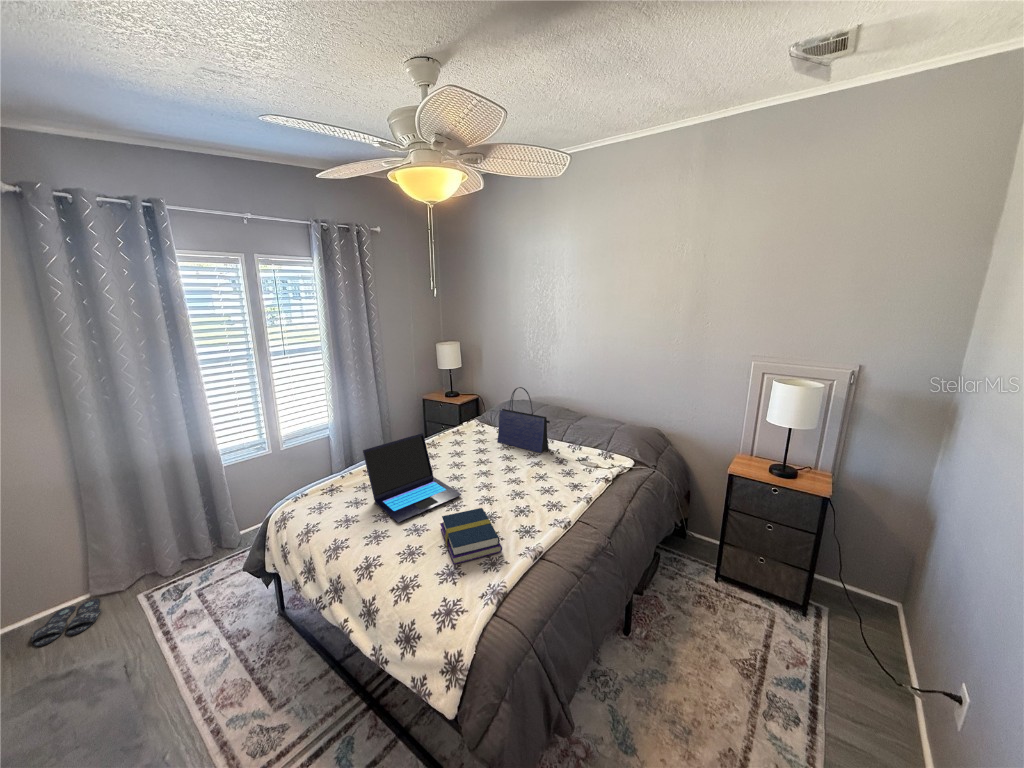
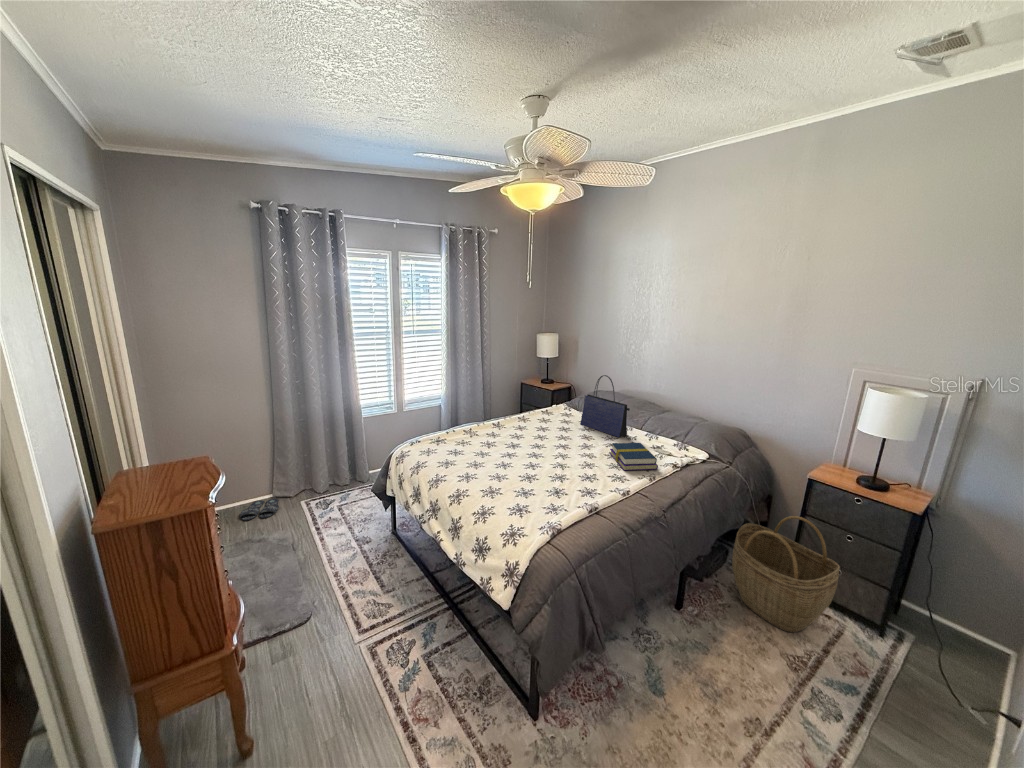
laptop: present [363,433,462,522] -> none [464,404,539,470]
book: present [440,508,502,564] -> present [610,443,658,470]
woven basket: none [670,514,770,633] -> present [732,516,840,632]

